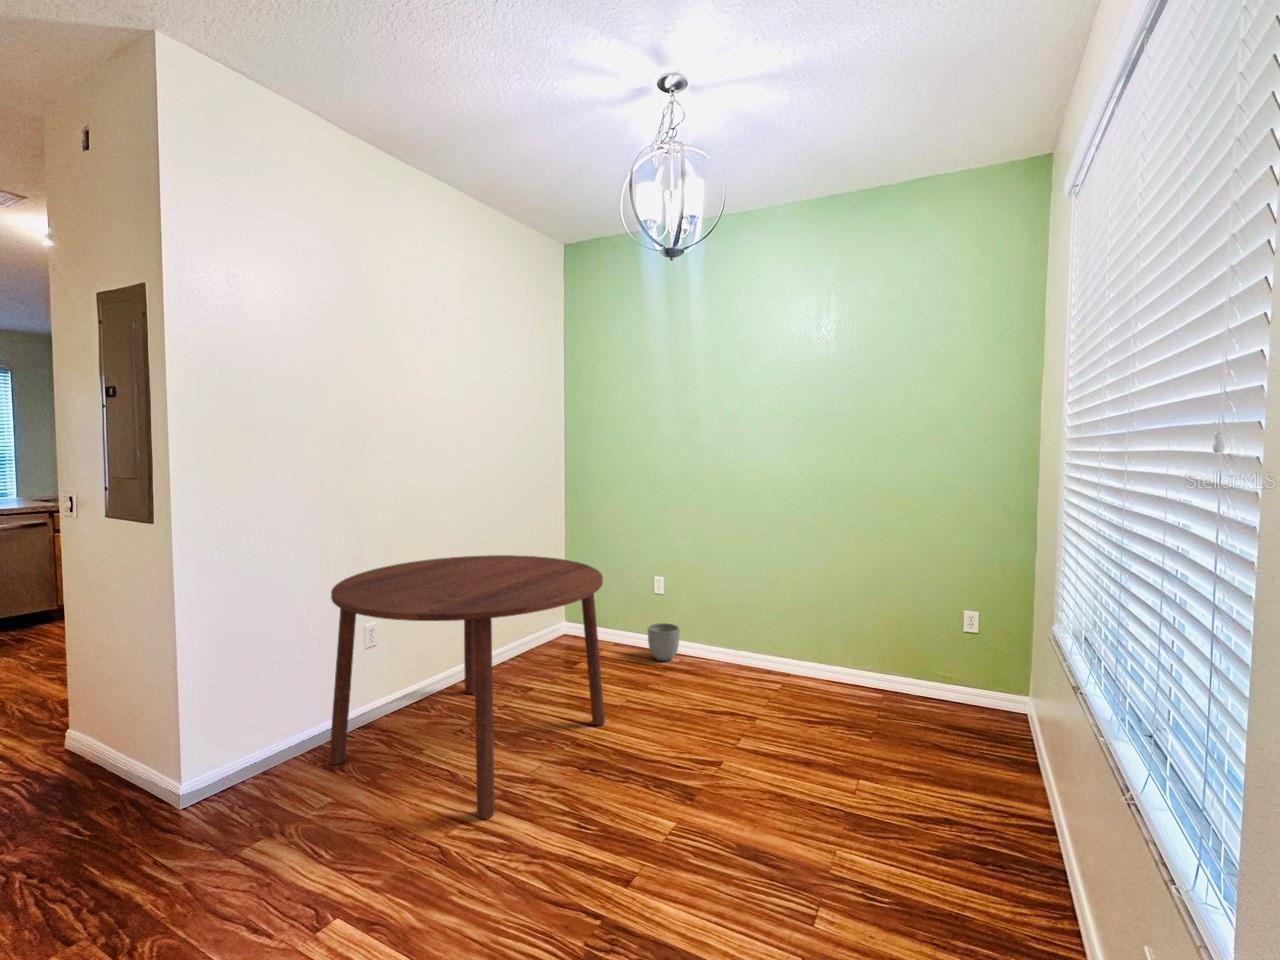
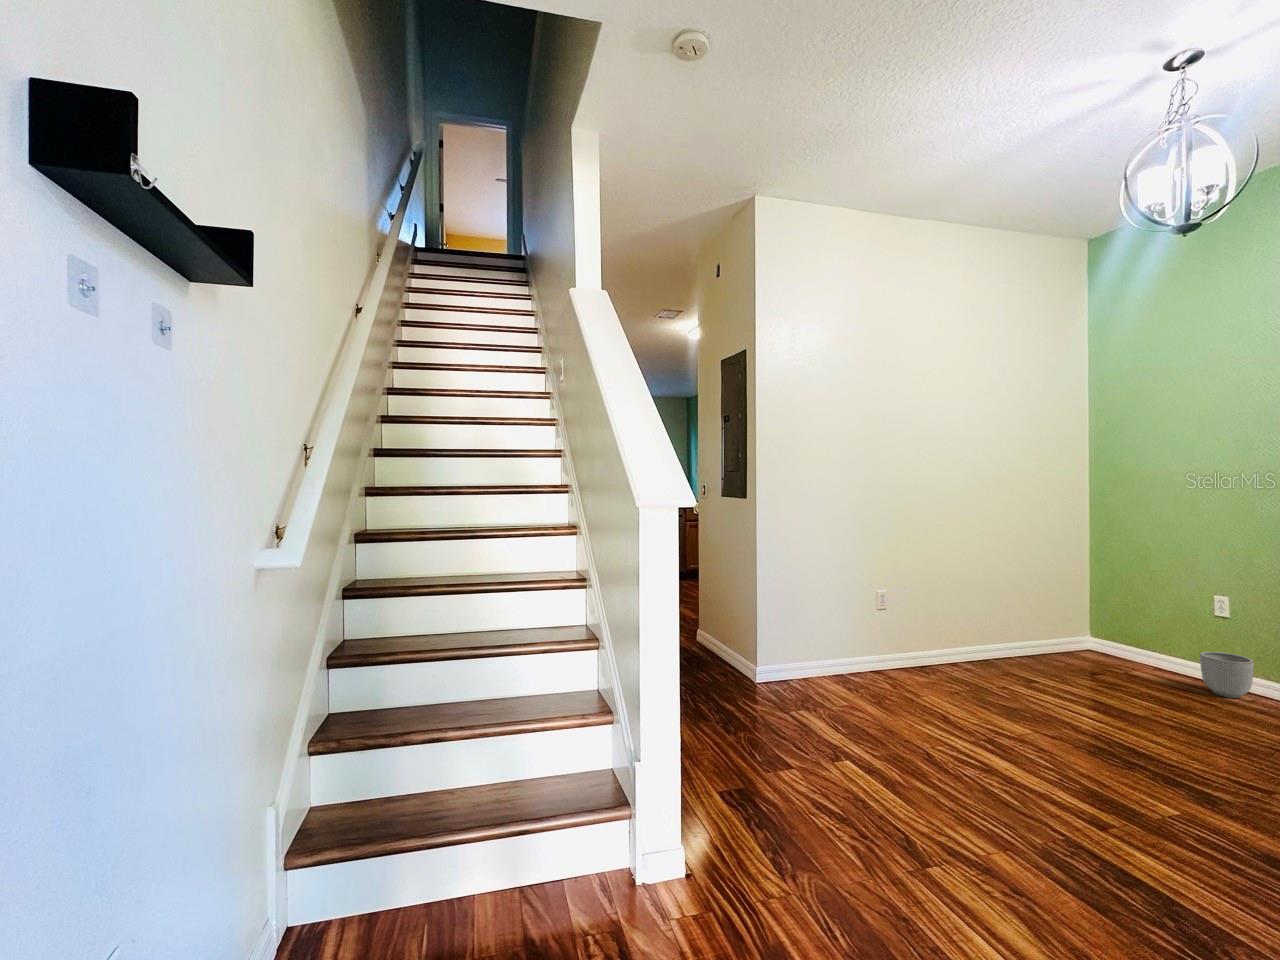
dining table: present [329,555,605,819] -> none [847,545,1117,750]

